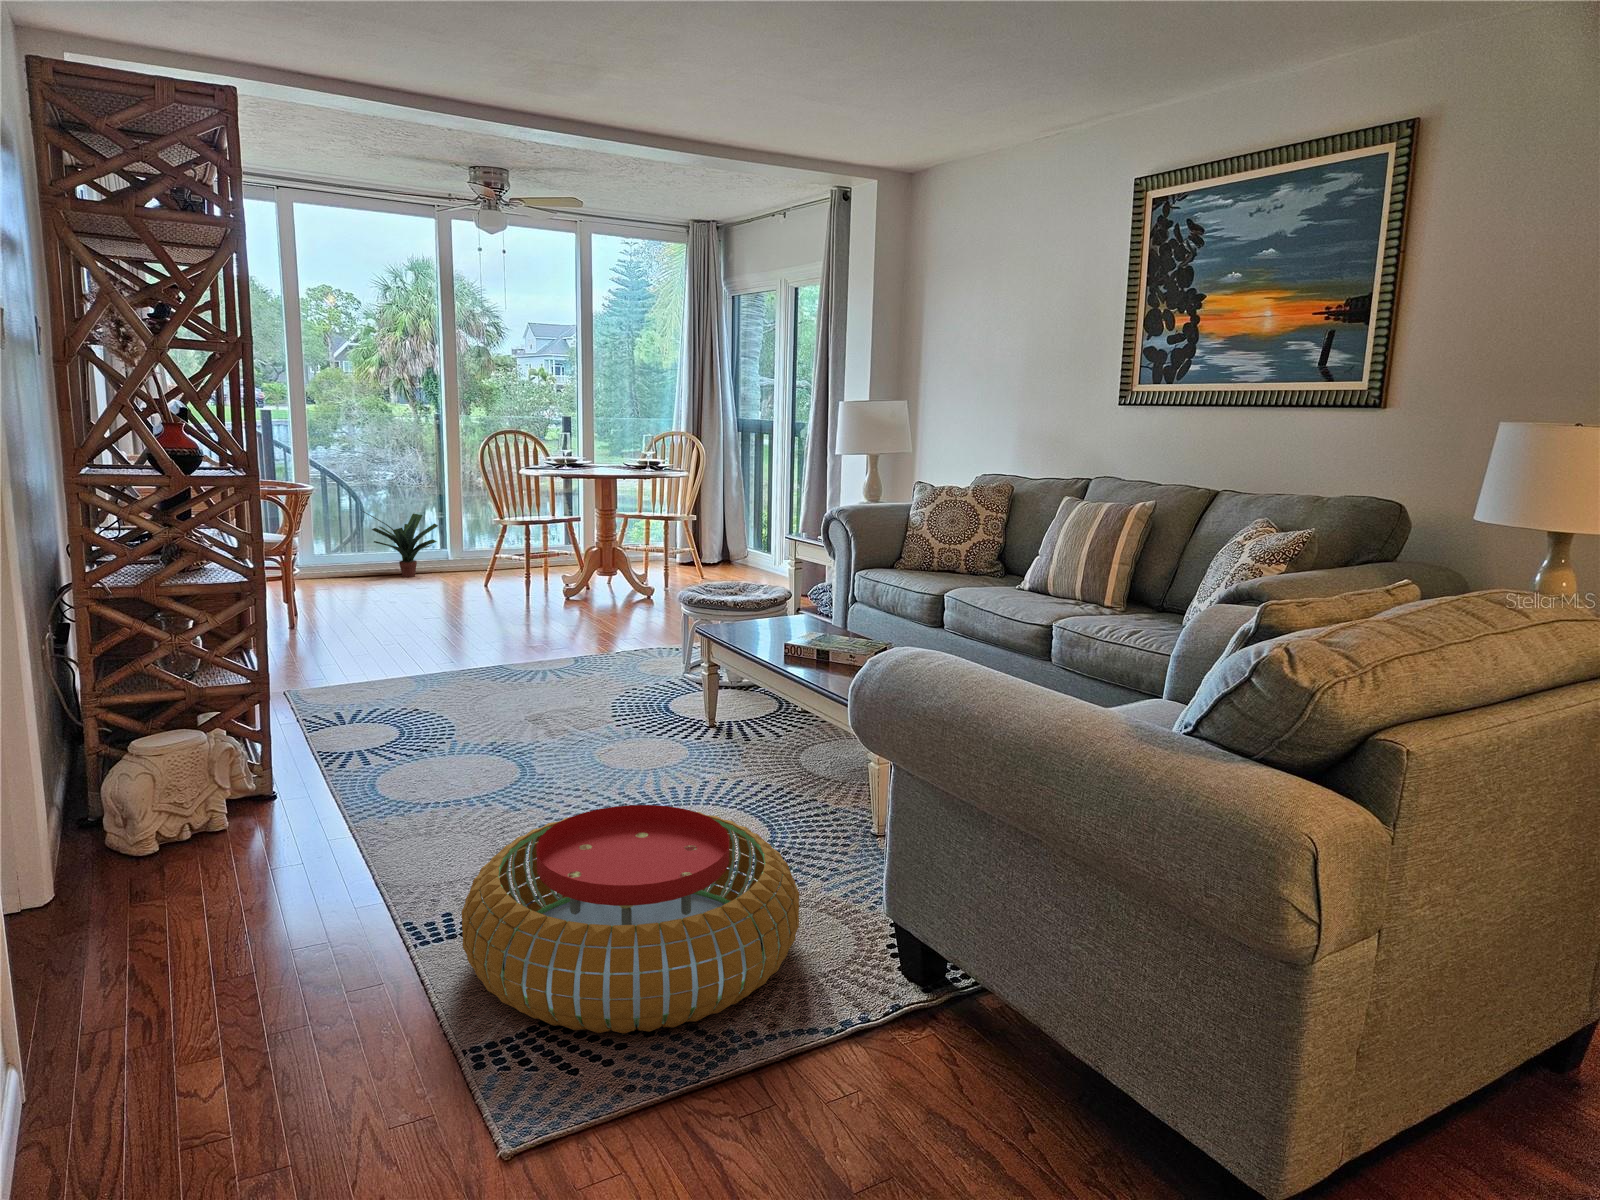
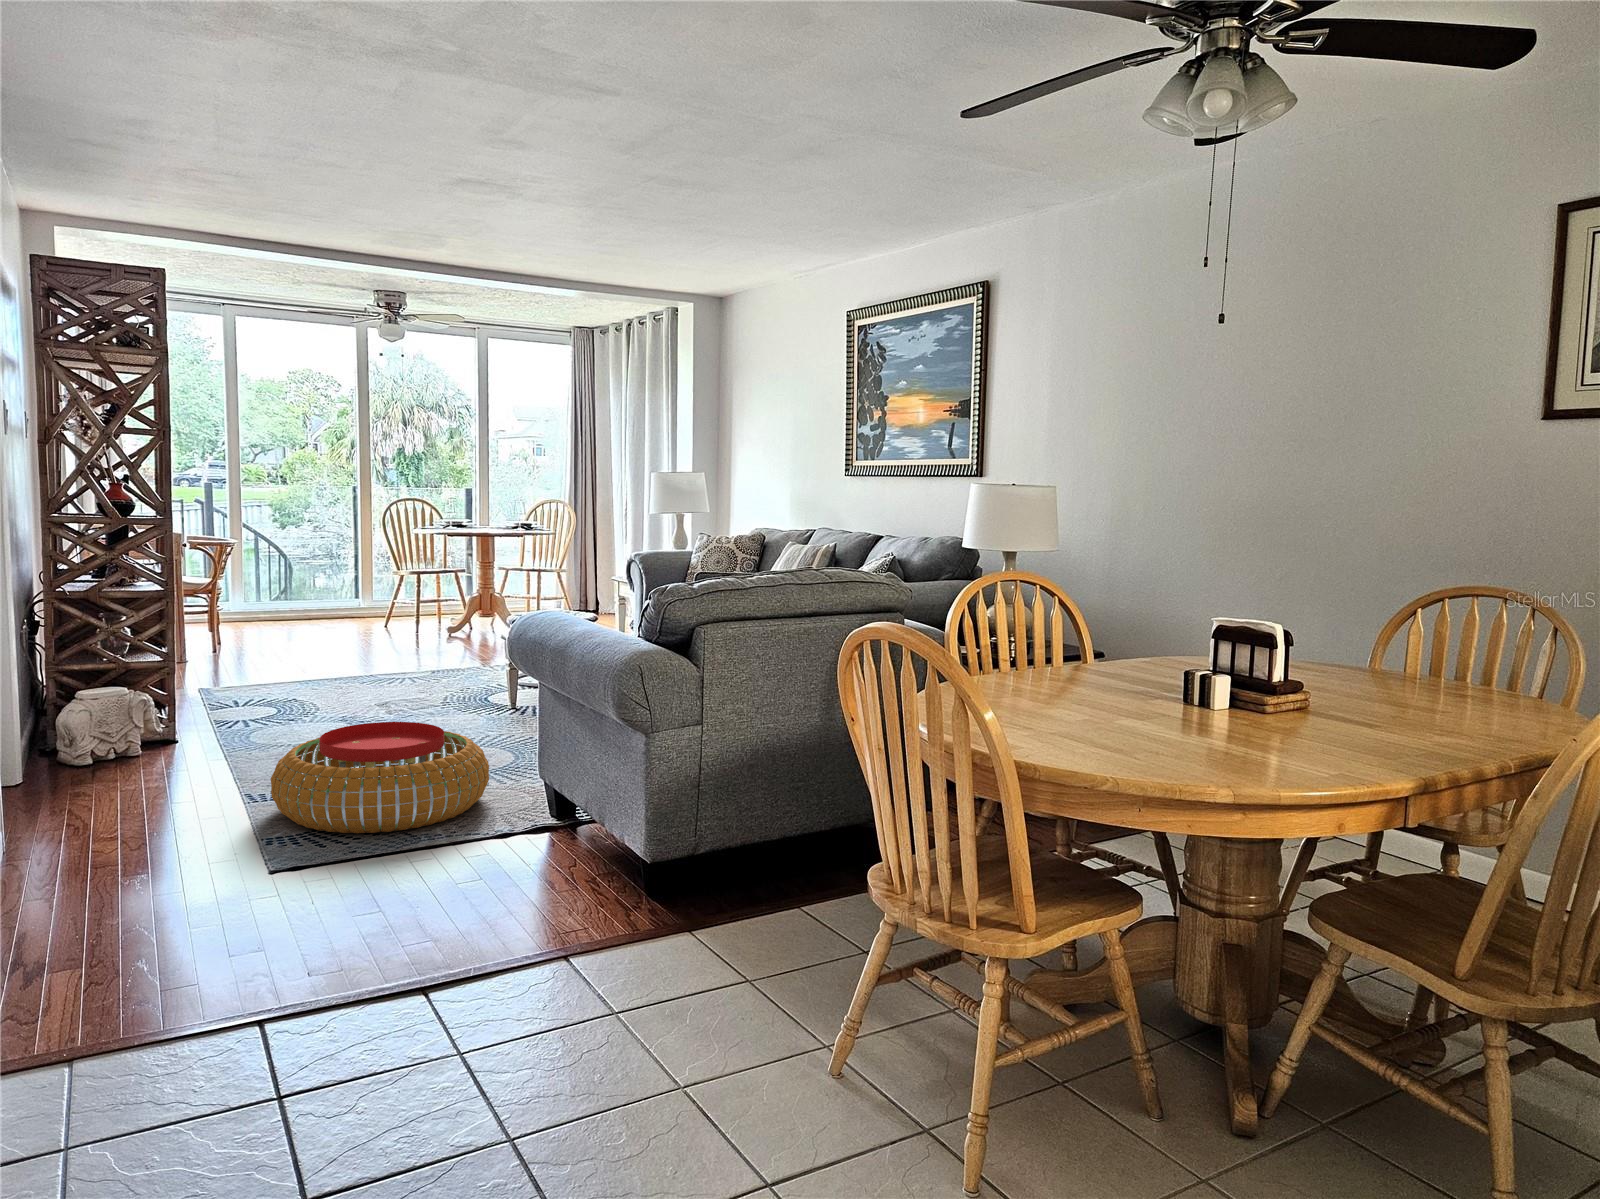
potted plant: present [362,511,438,577] -> none [283,565,349,621]

